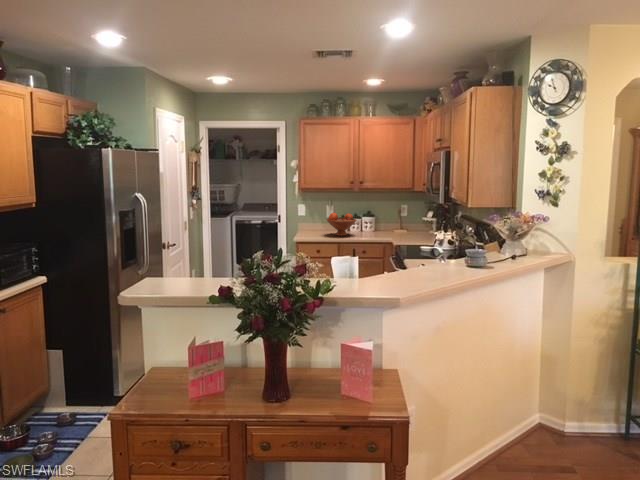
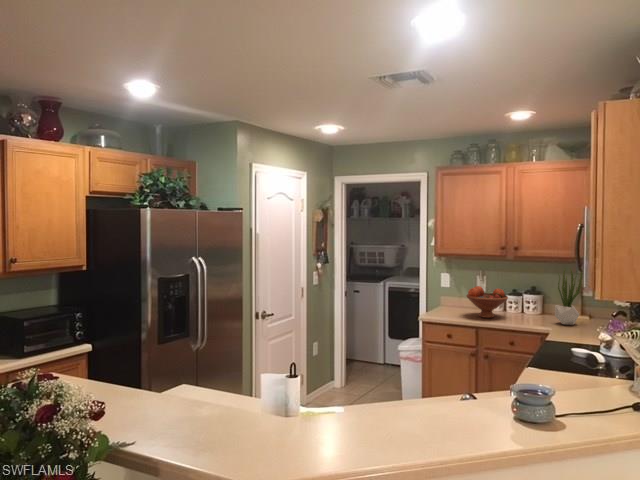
potted plant: none [389,195,408,236] -> present [555,270,582,325]

